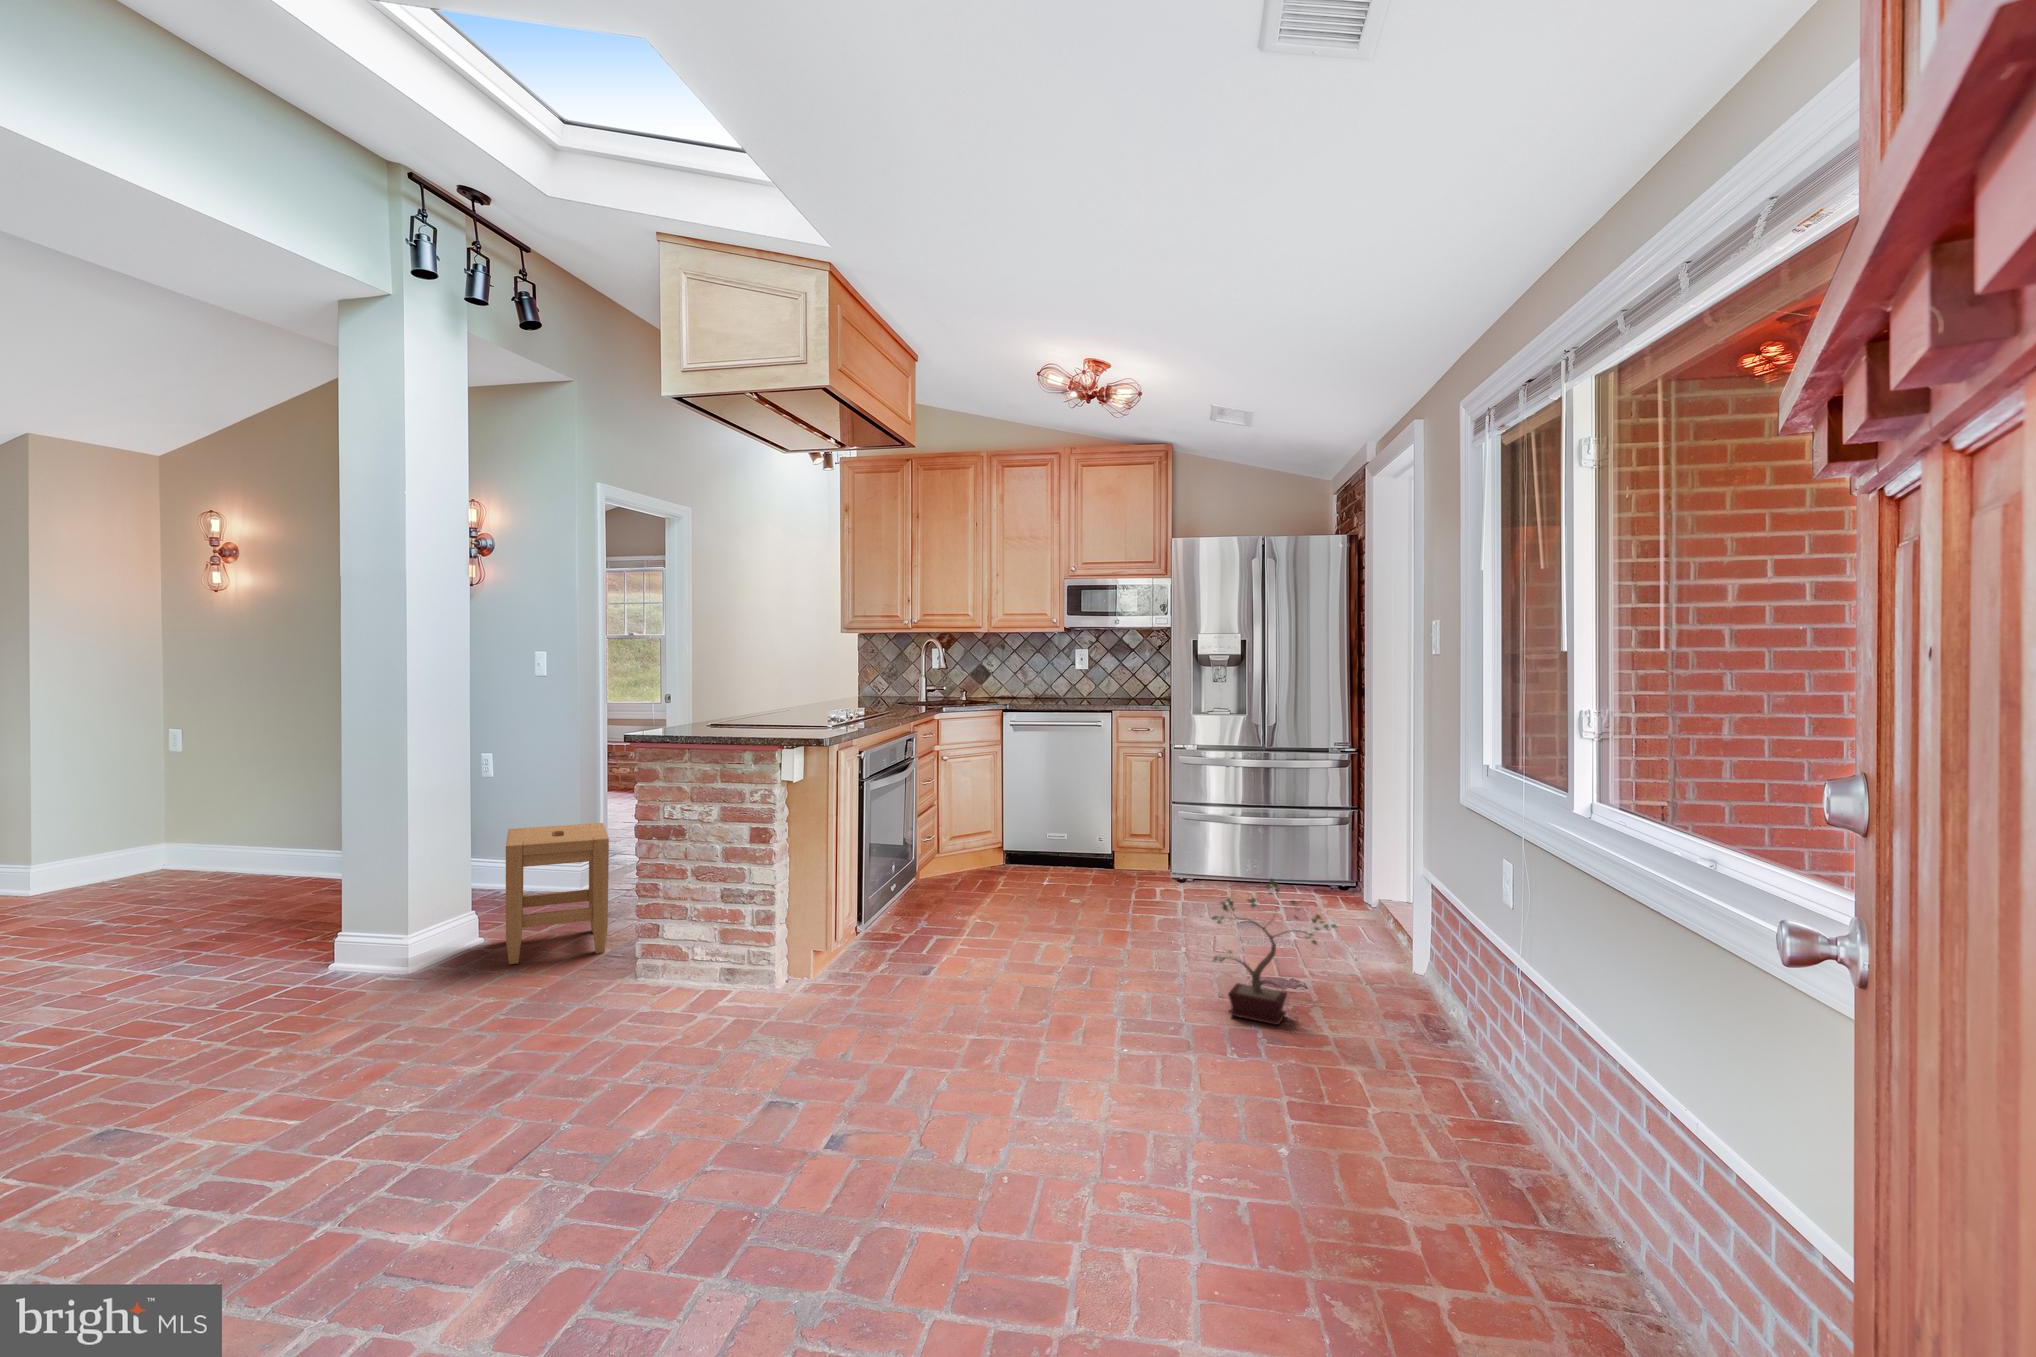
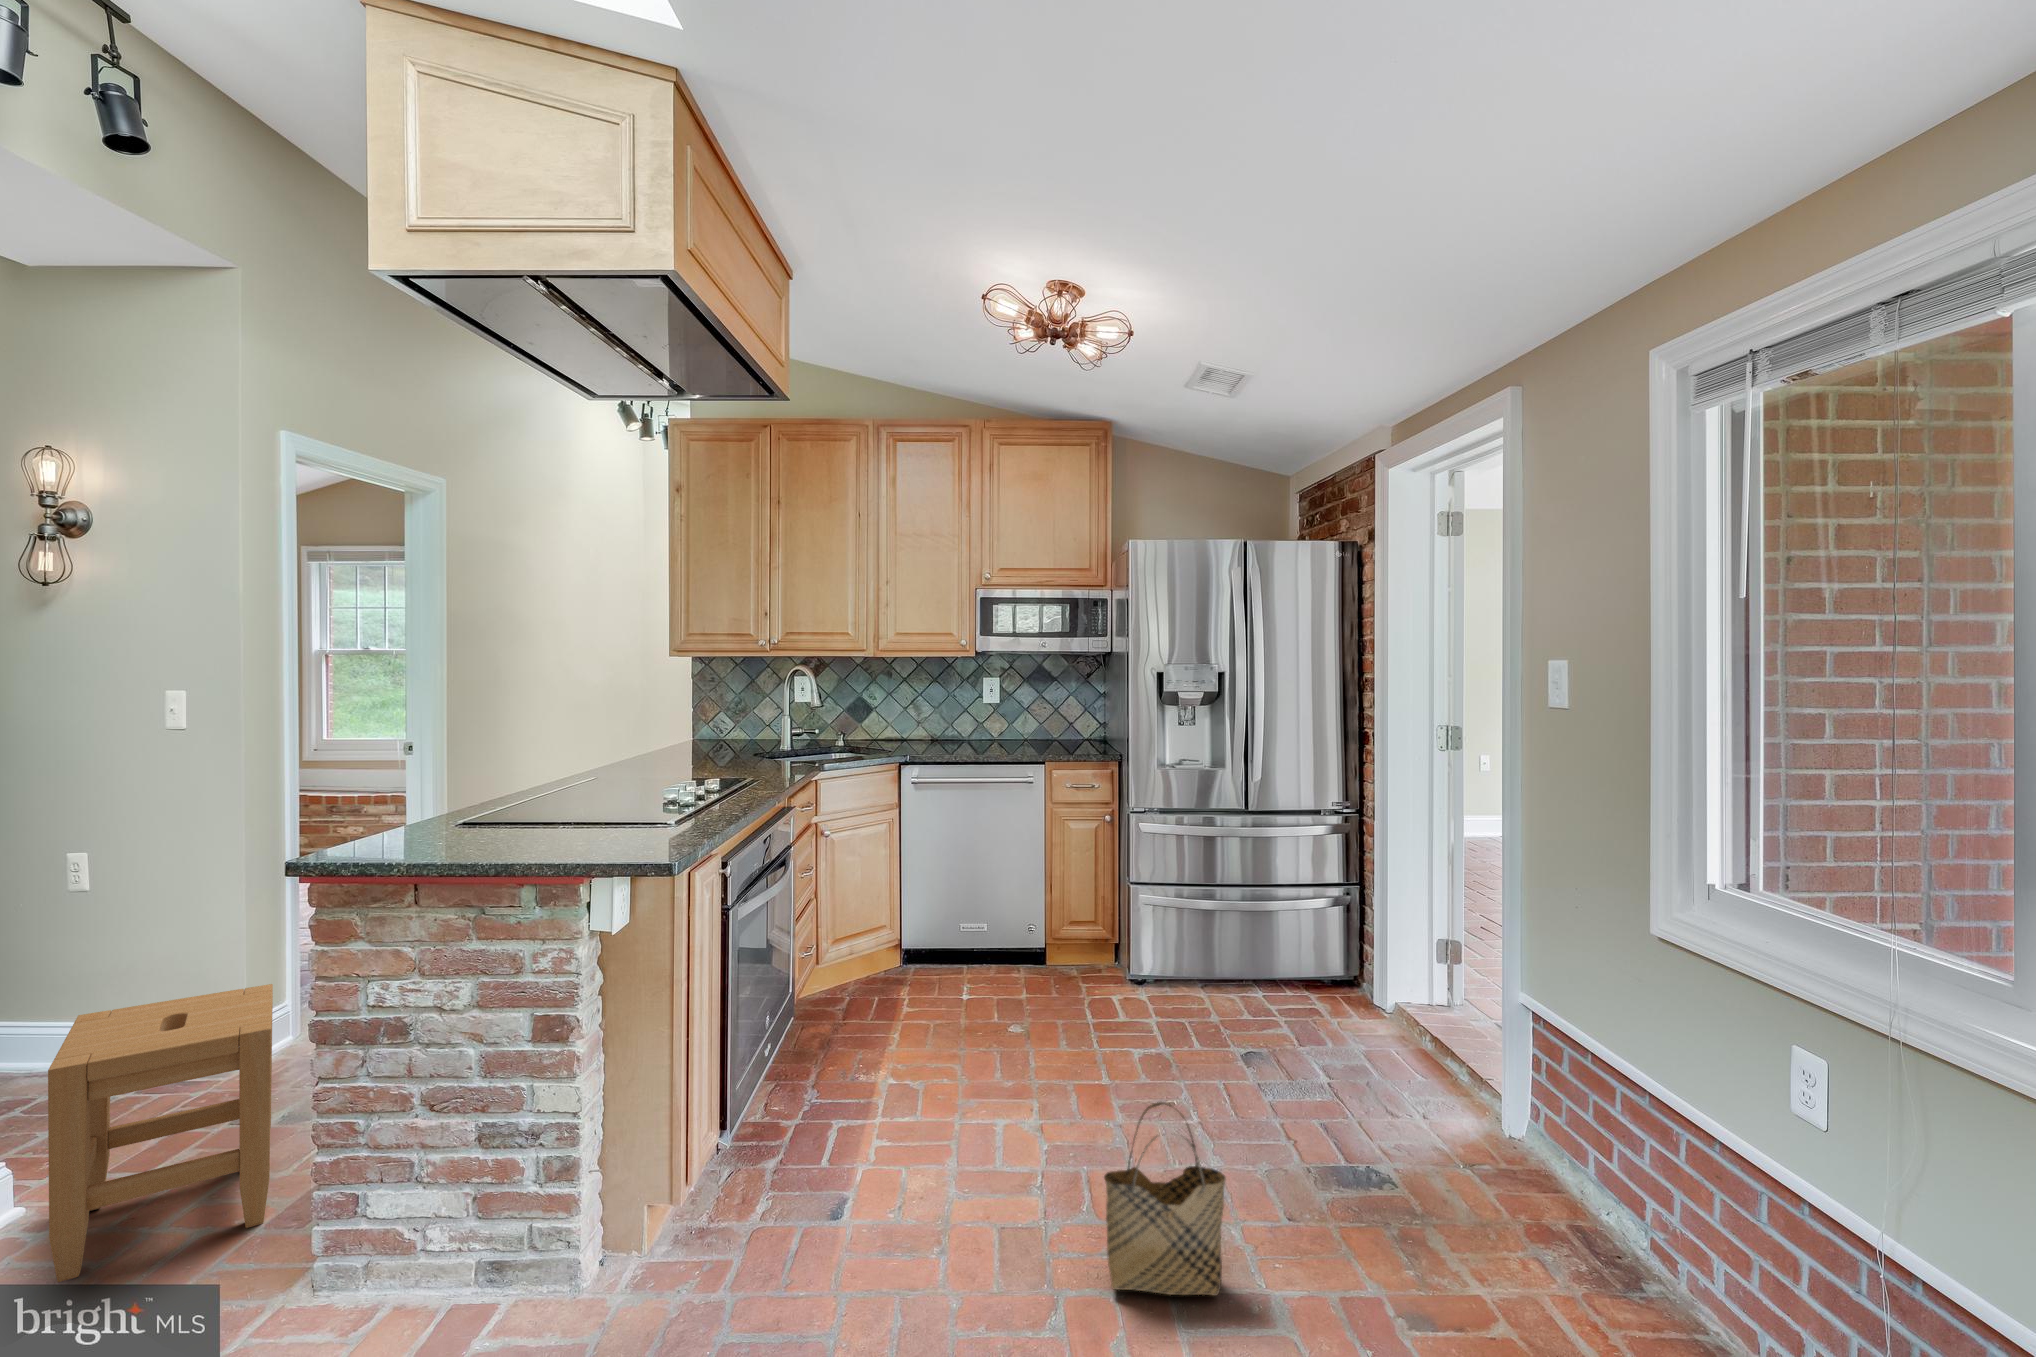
potted plant: present [1212,879,1337,1025] -> none [1293,1053,1513,1287]
woven basket: none [1081,902,1160,1017] -> present [1104,1102,1226,1296]

